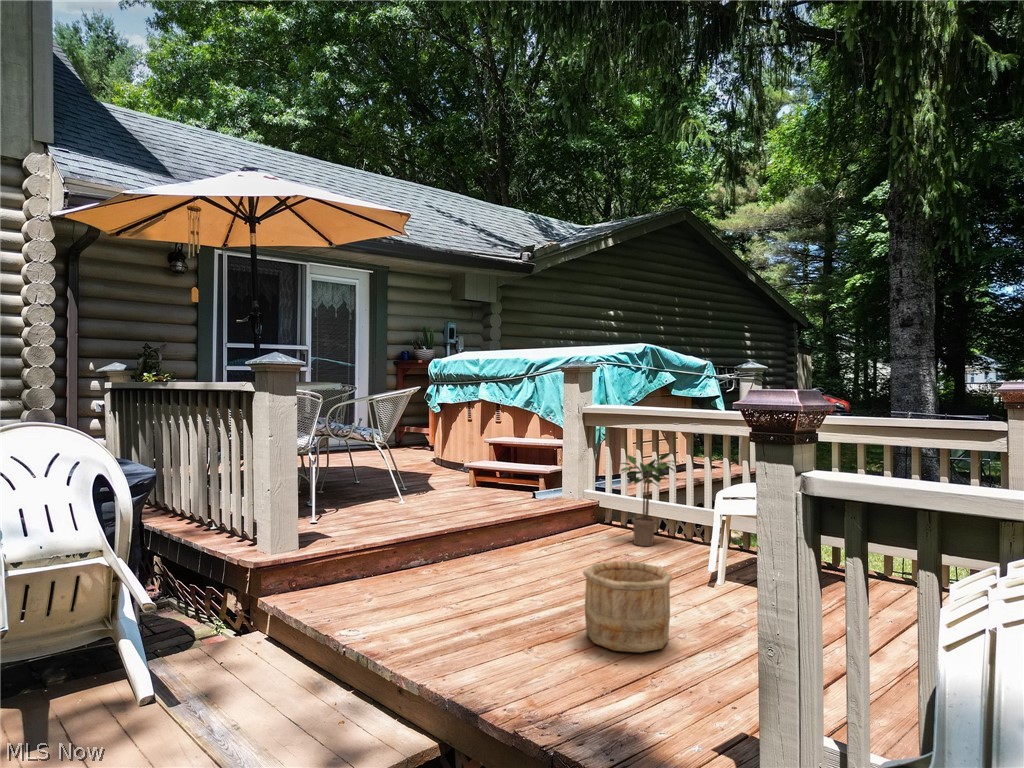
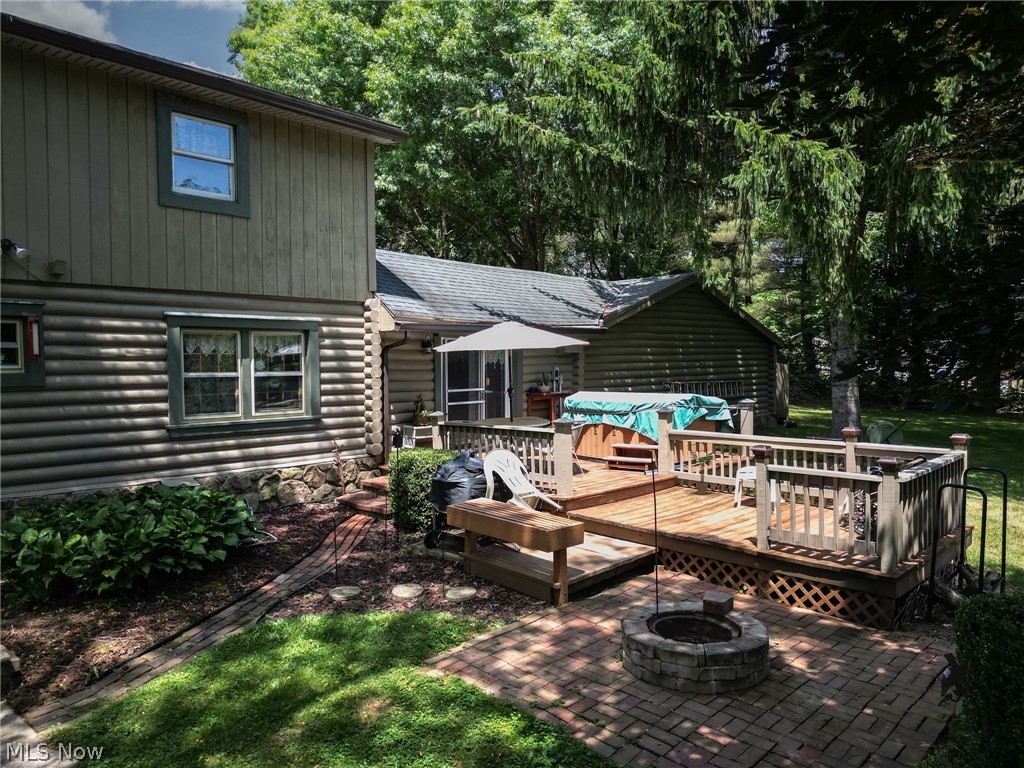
wooden bucket: present [583,561,672,652] -> none [695,496,726,524]

